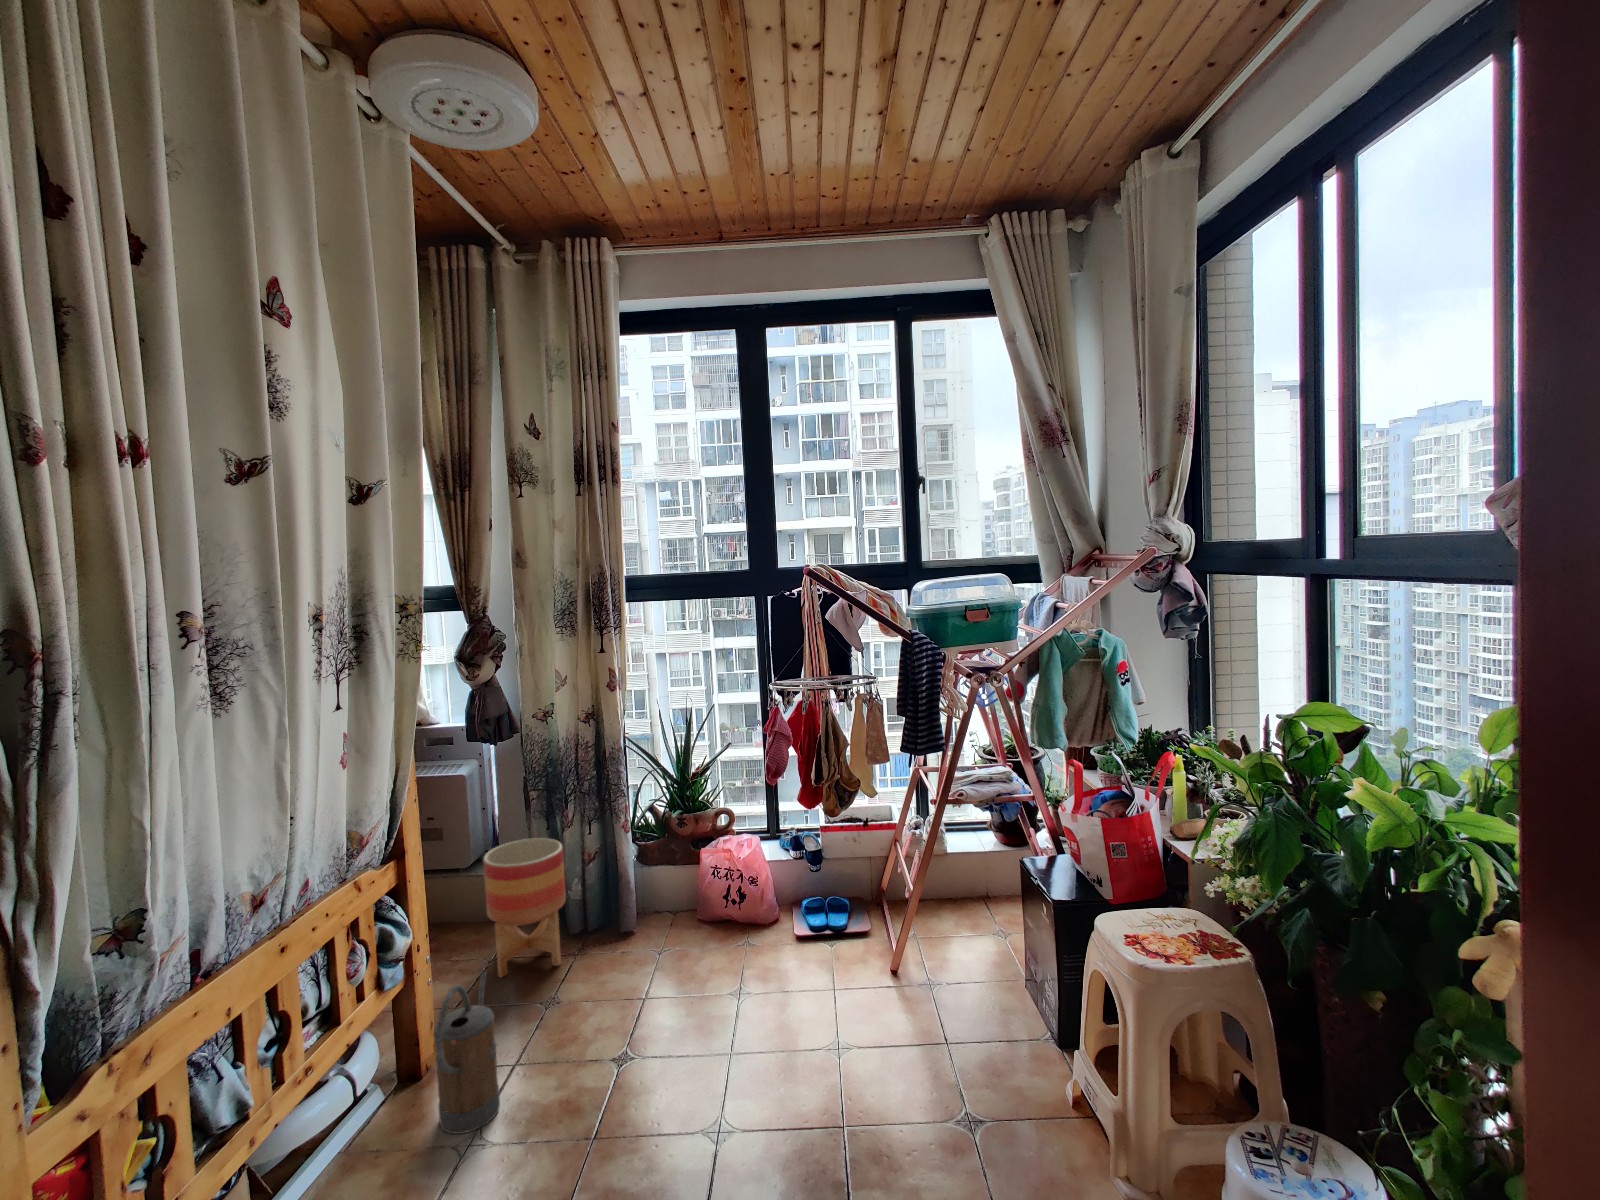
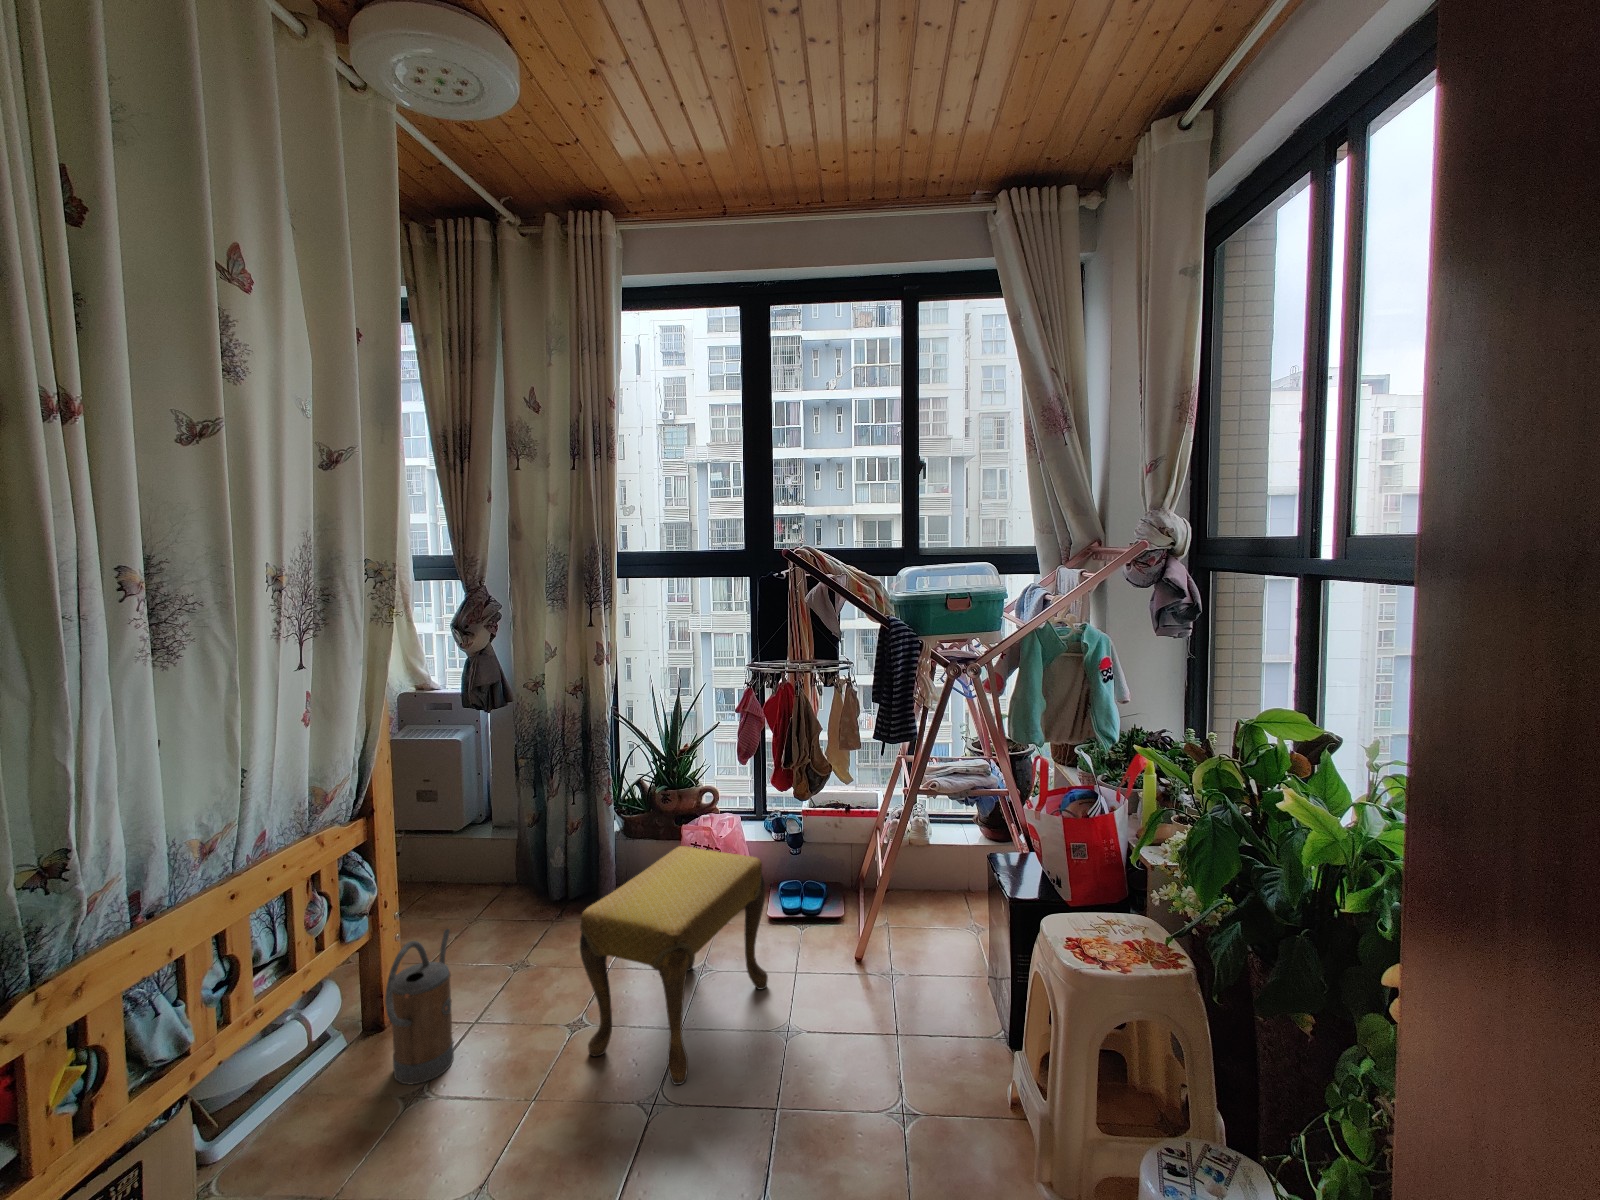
planter: present [483,838,566,977] -> none [468,804,547,936]
footstool: none [627,871,808,1113] -> present [580,846,768,1085]

